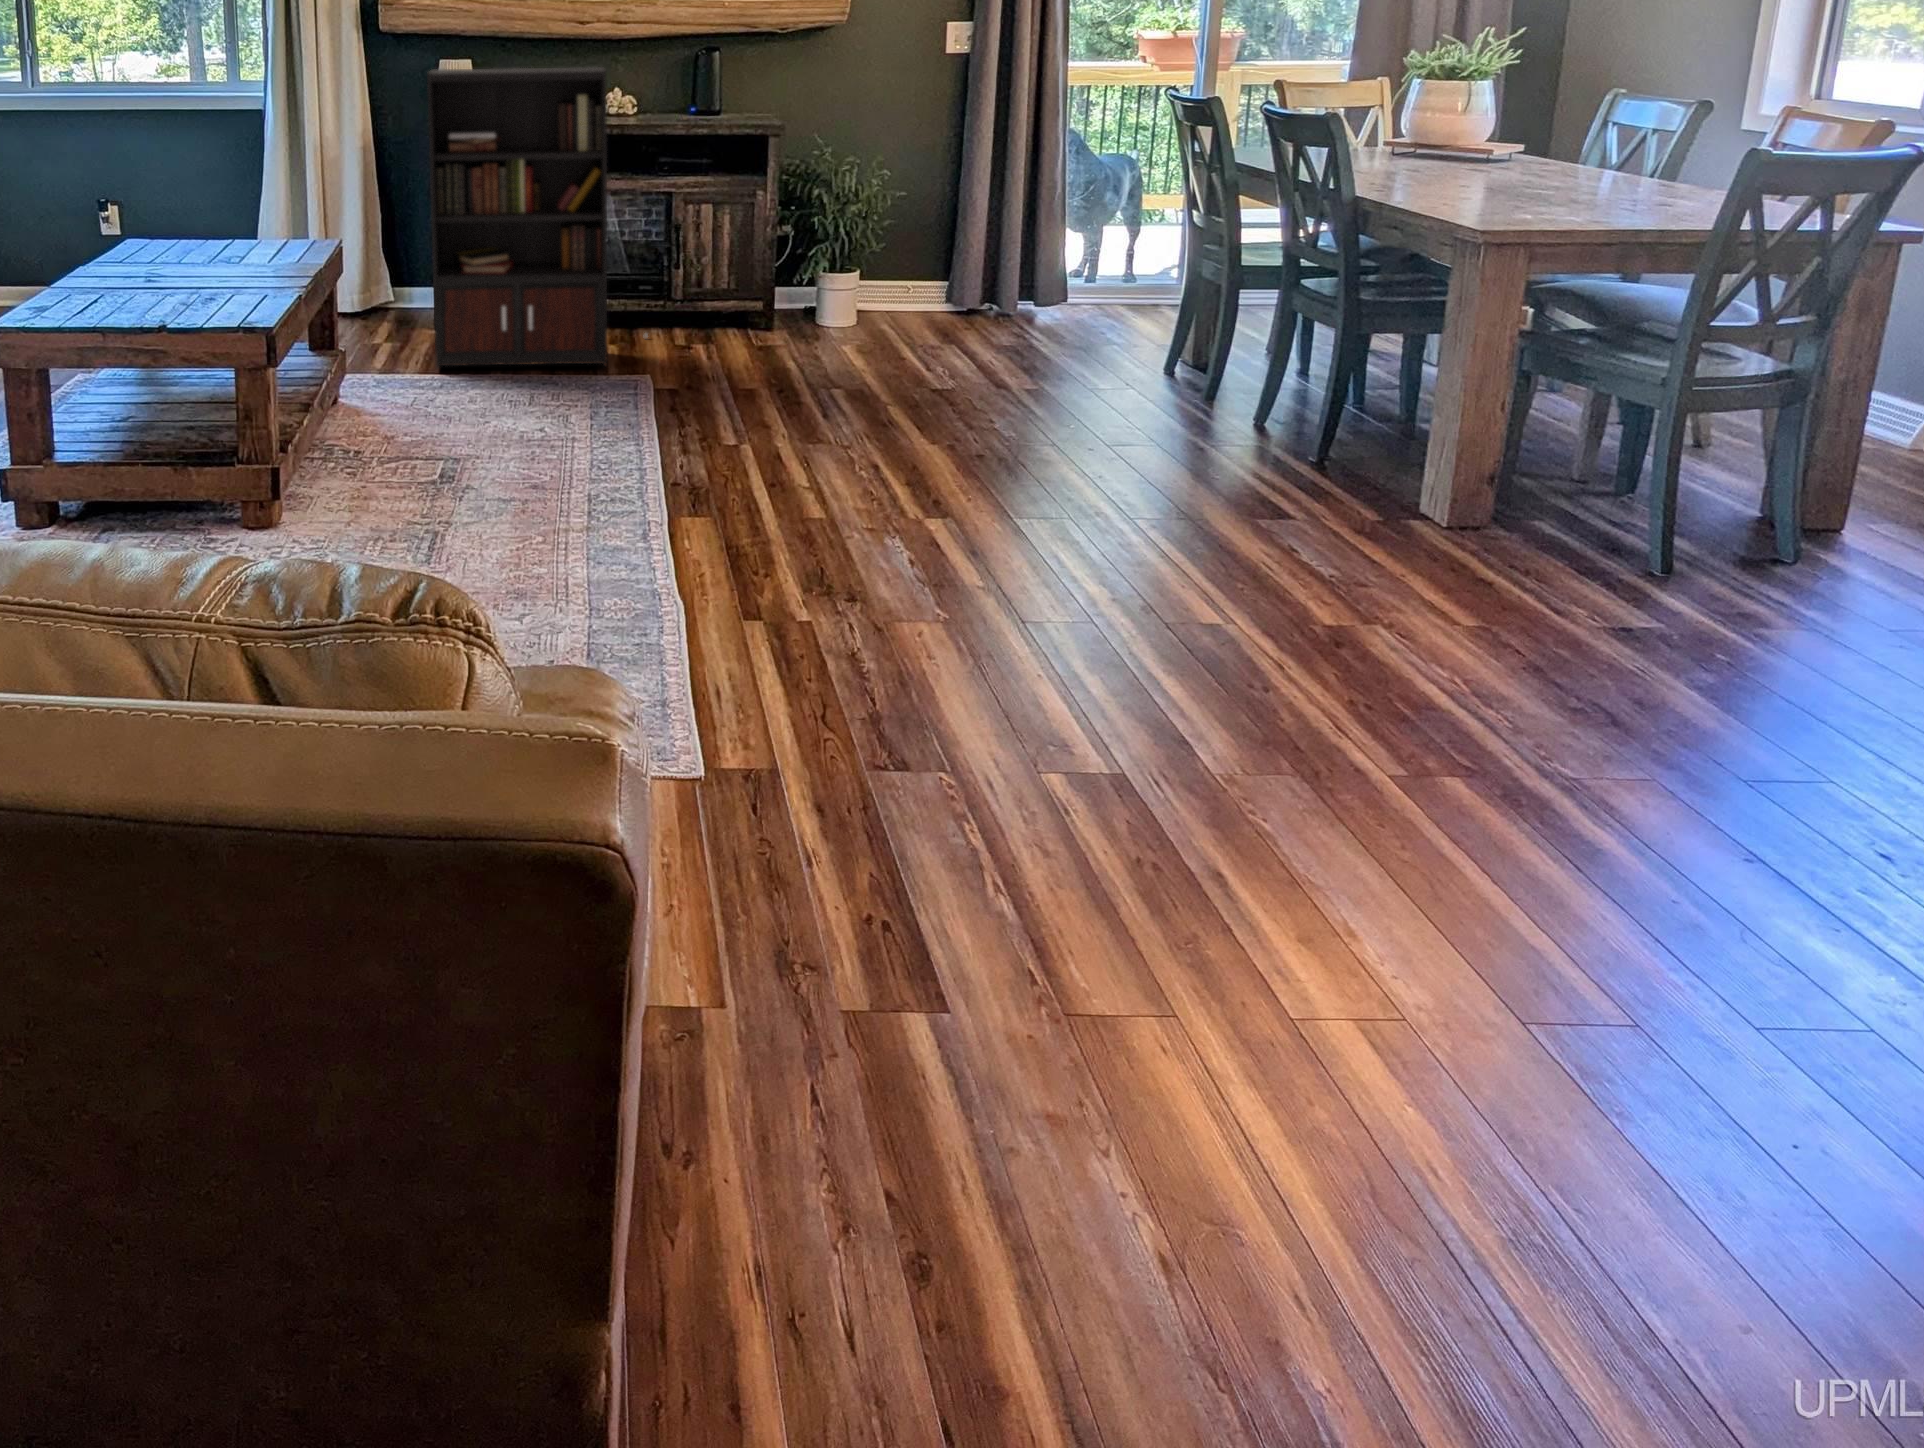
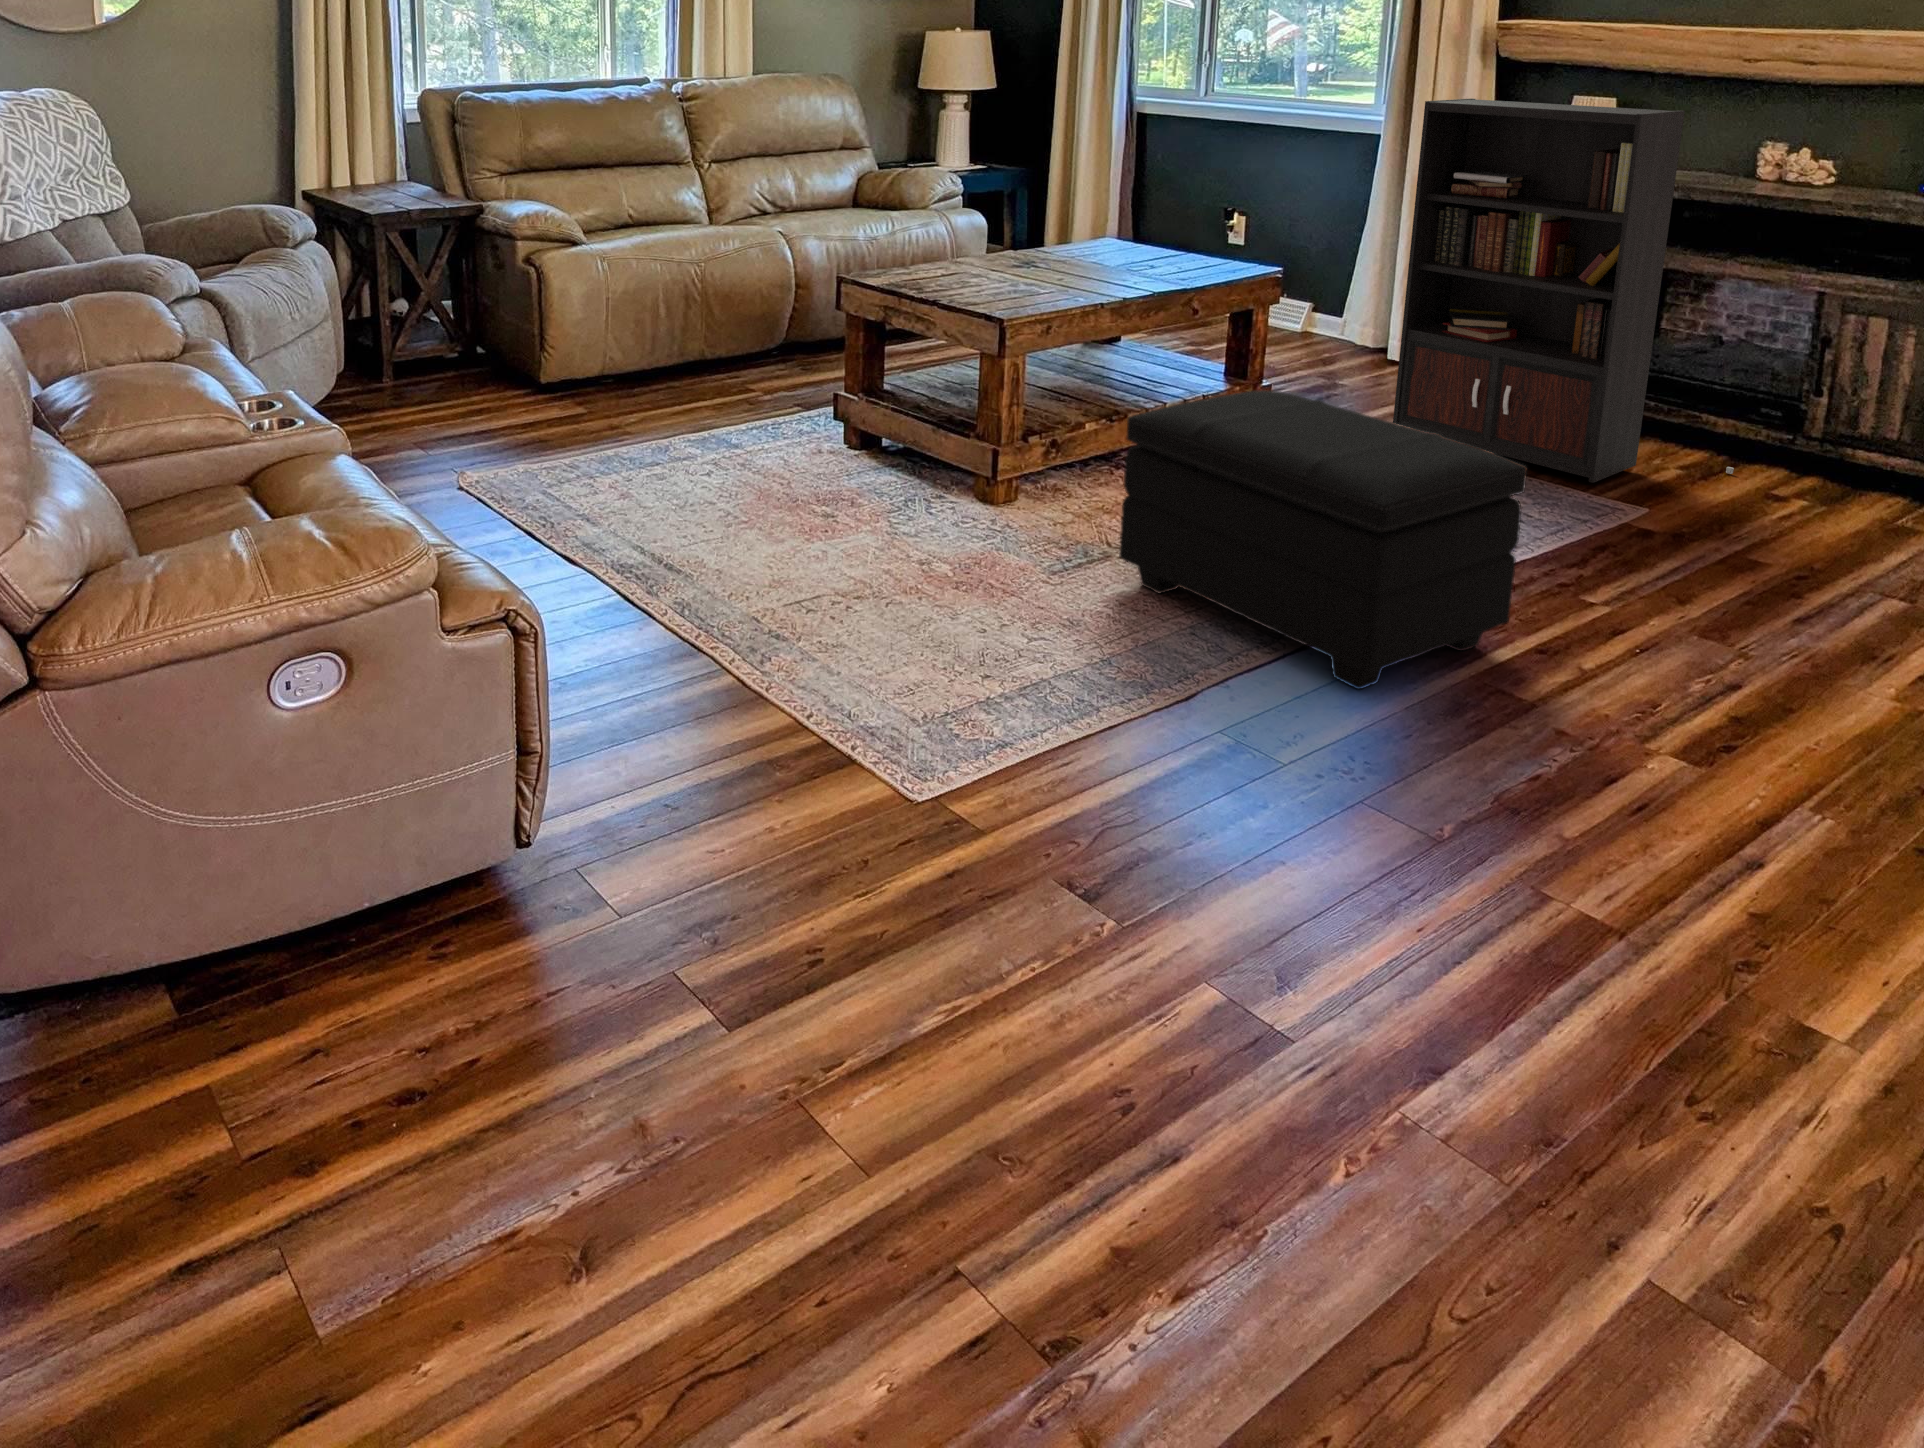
footstool: none [488,338,778,552] -> present [1119,390,1527,689]

